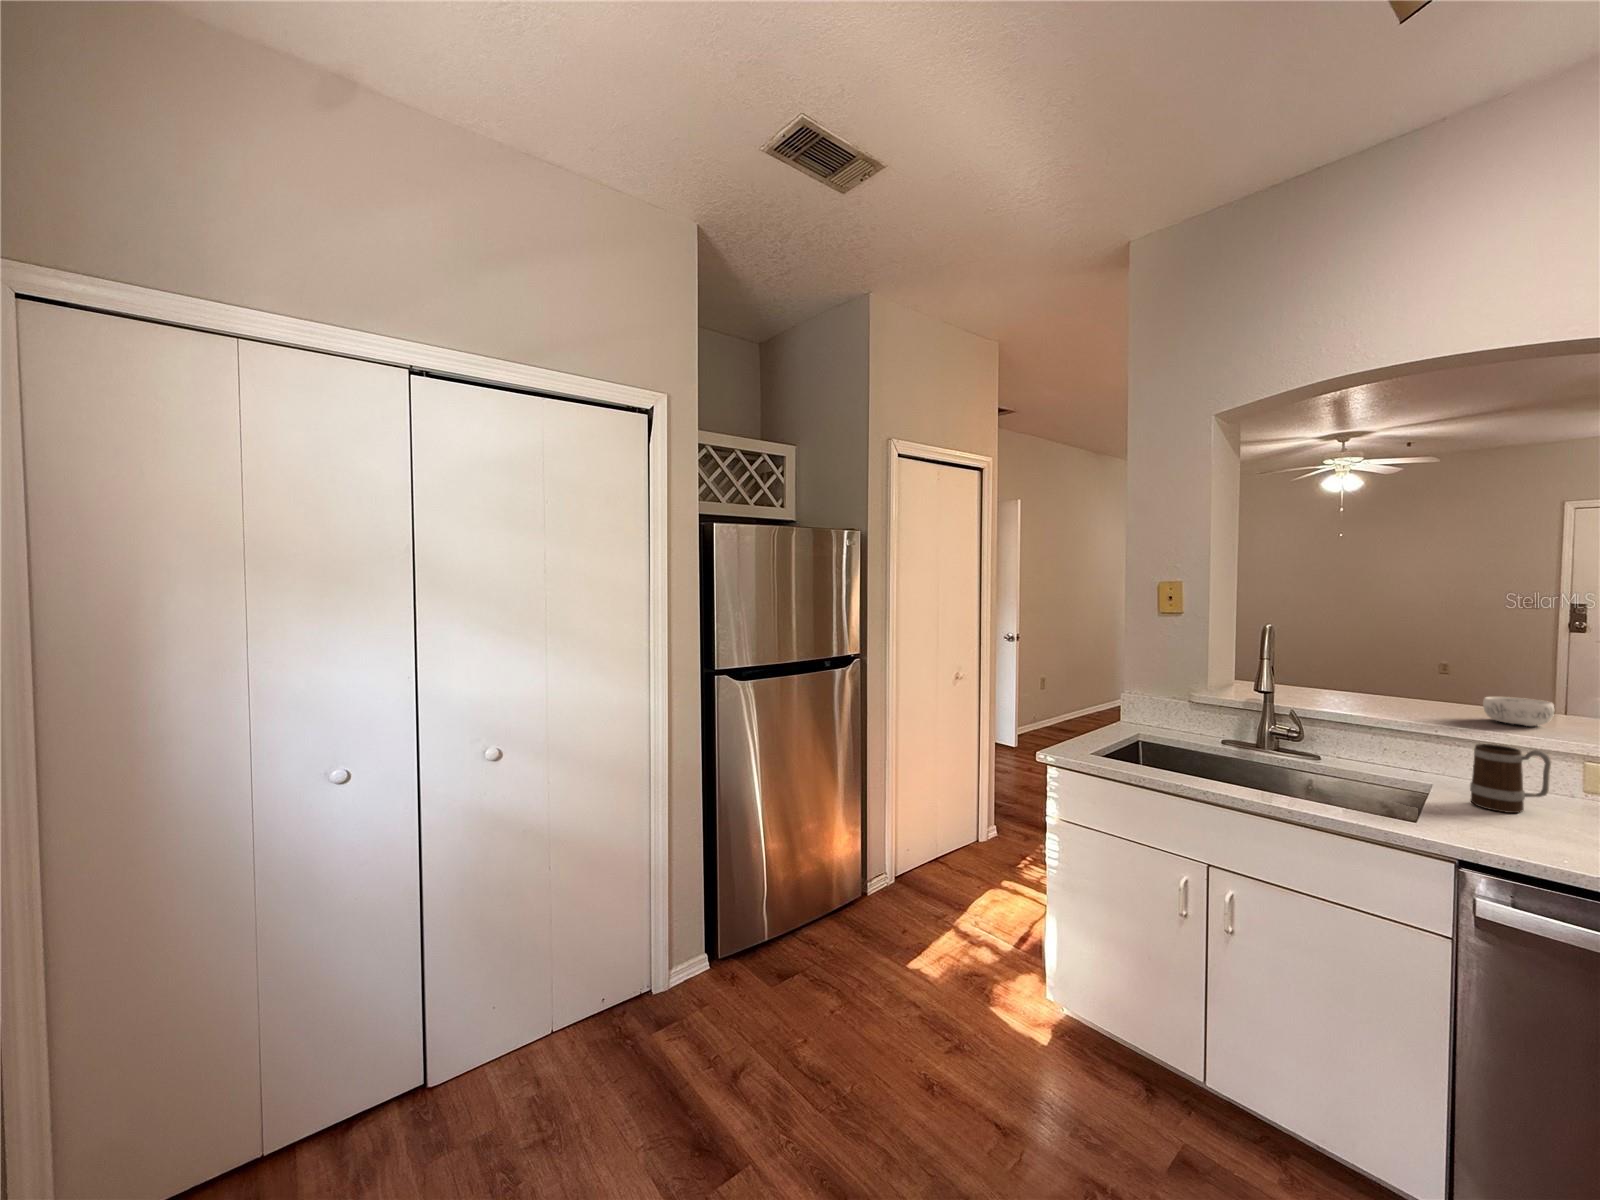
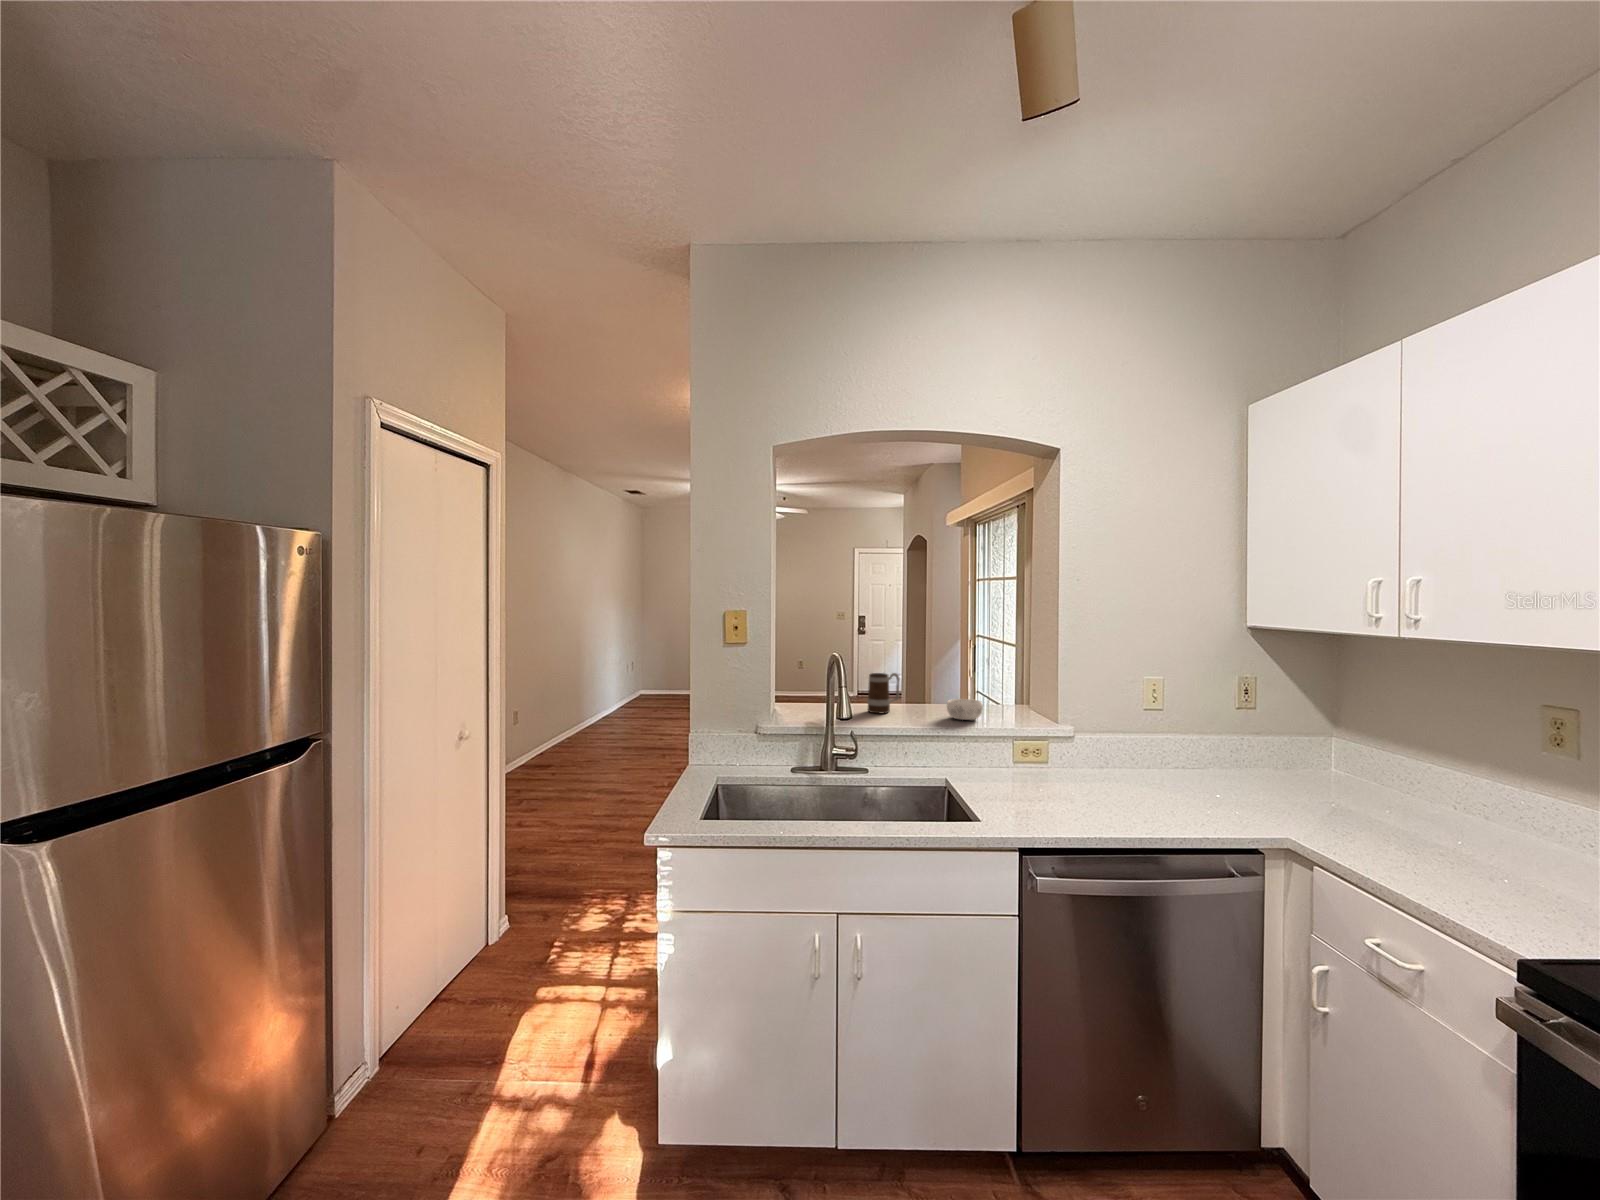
mug: present [1470,744,1551,813] -> present [867,673,900,713]

